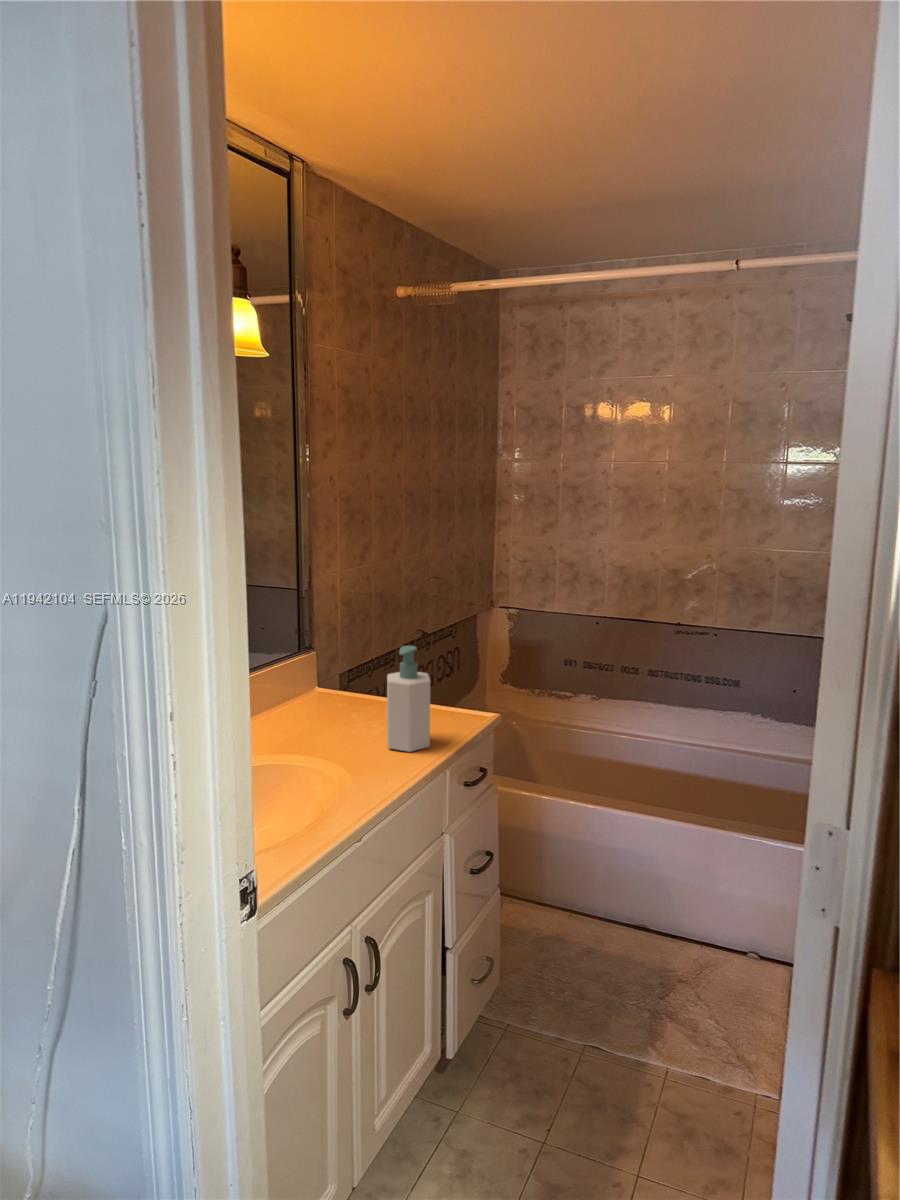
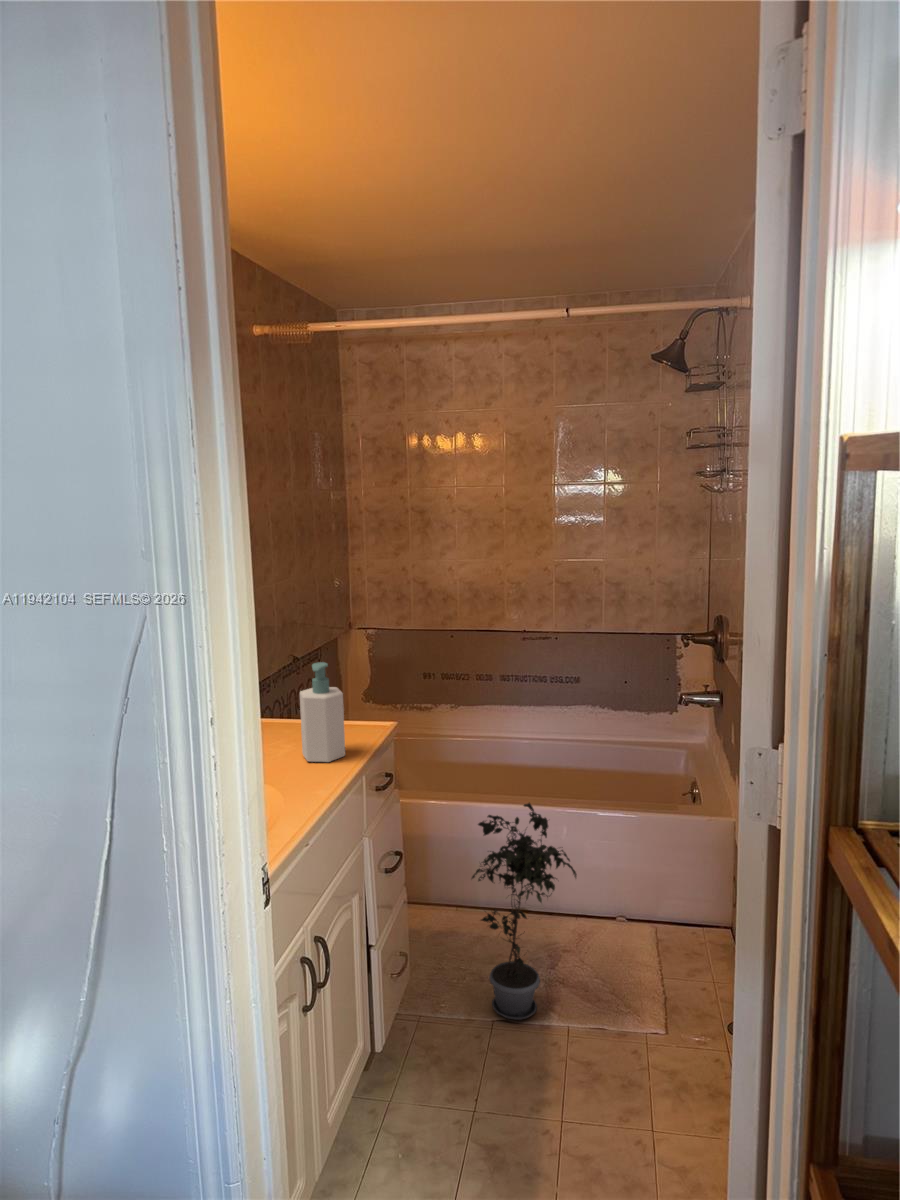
potted plant: none [570,816,684,1049] -> present [472,803,577,1020]

